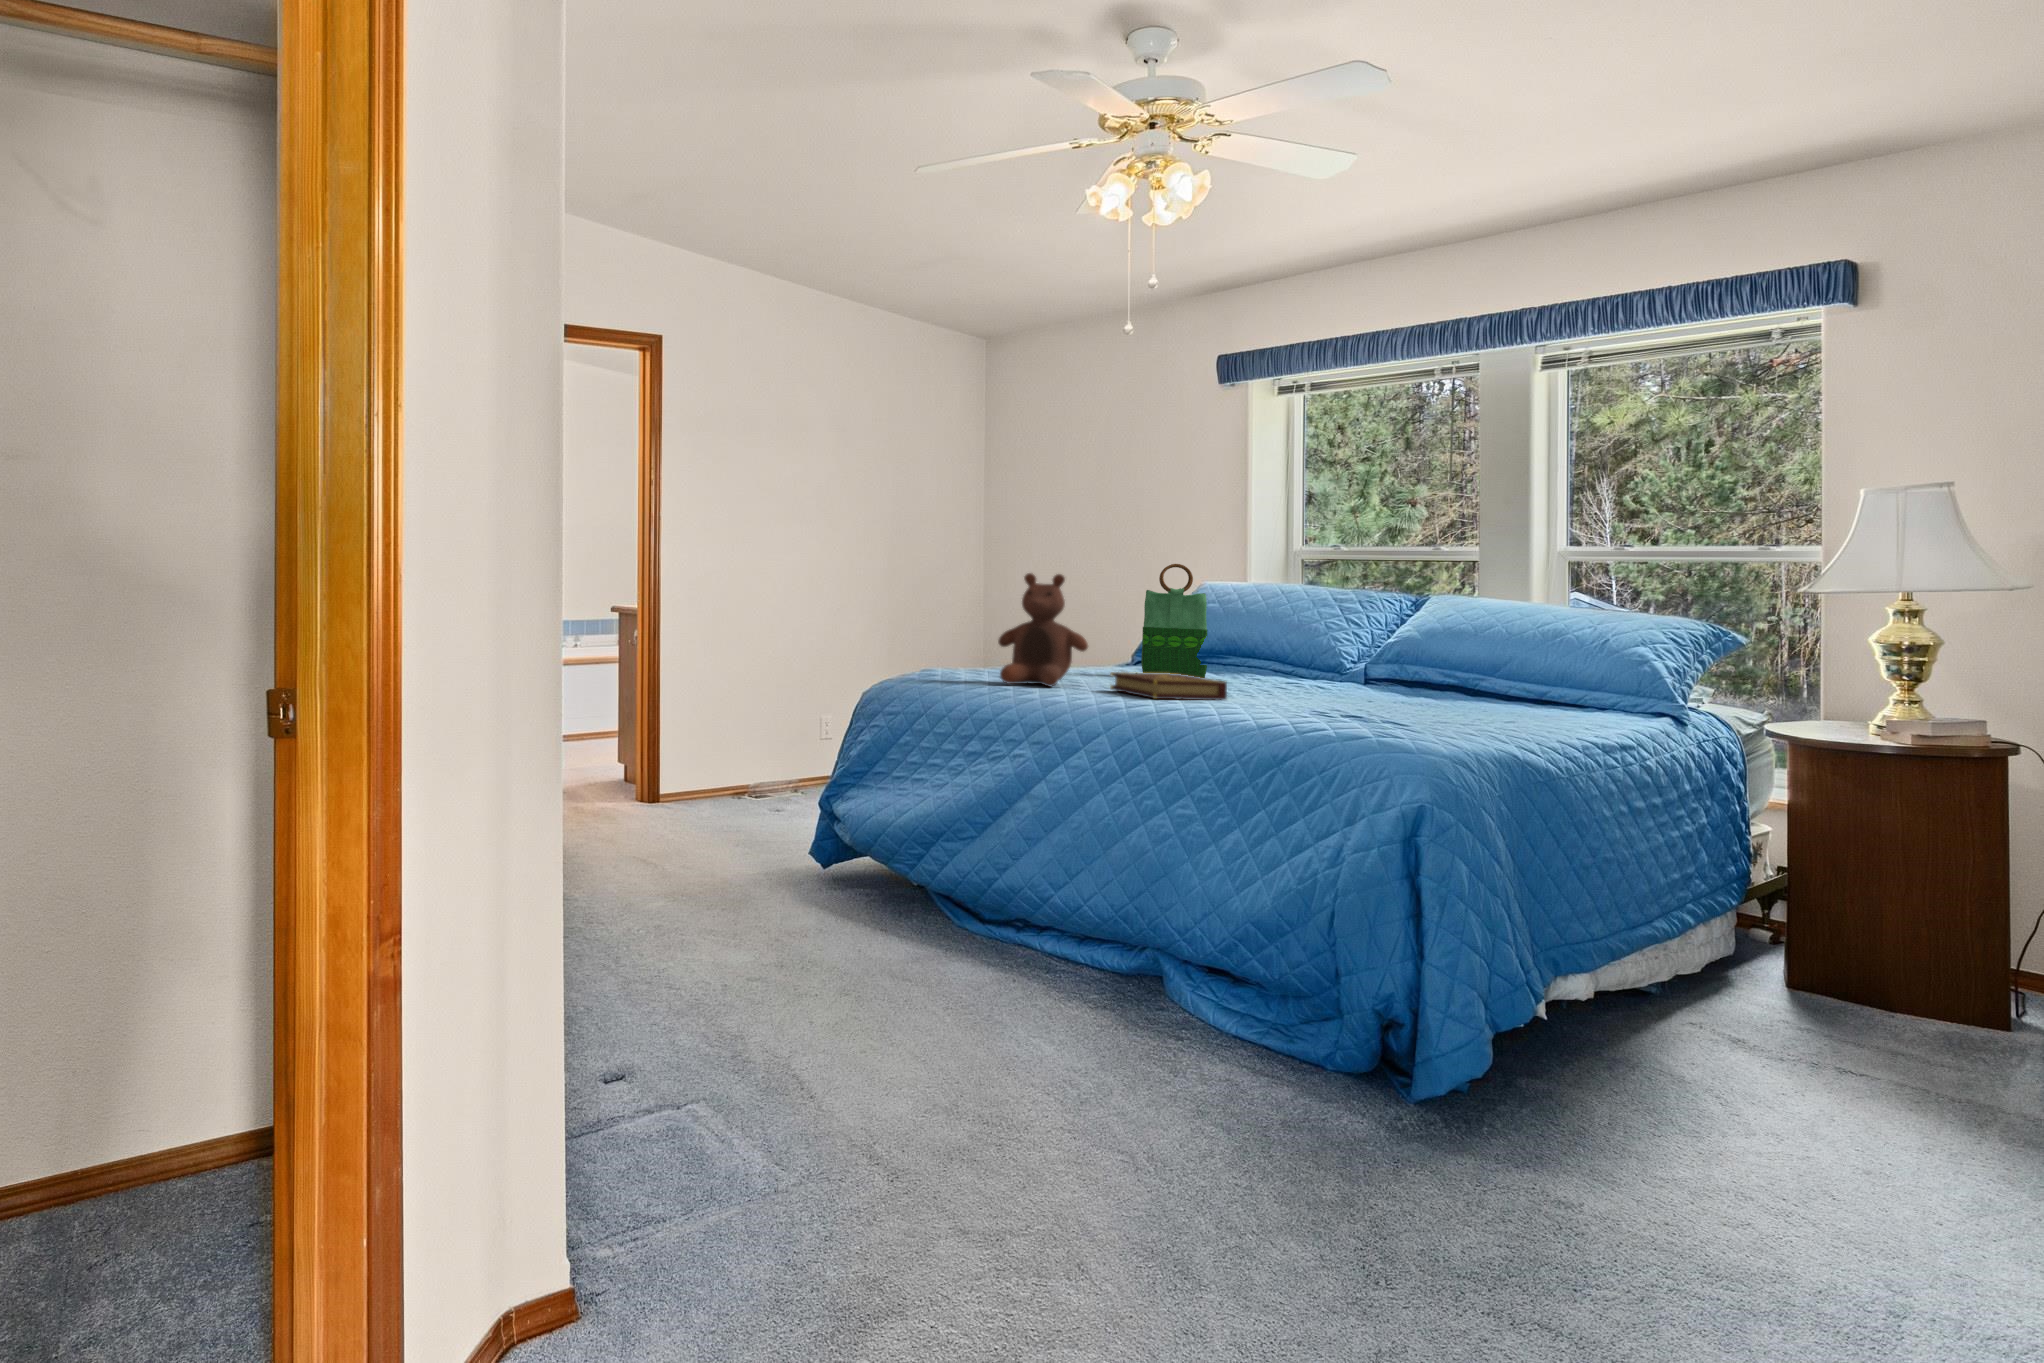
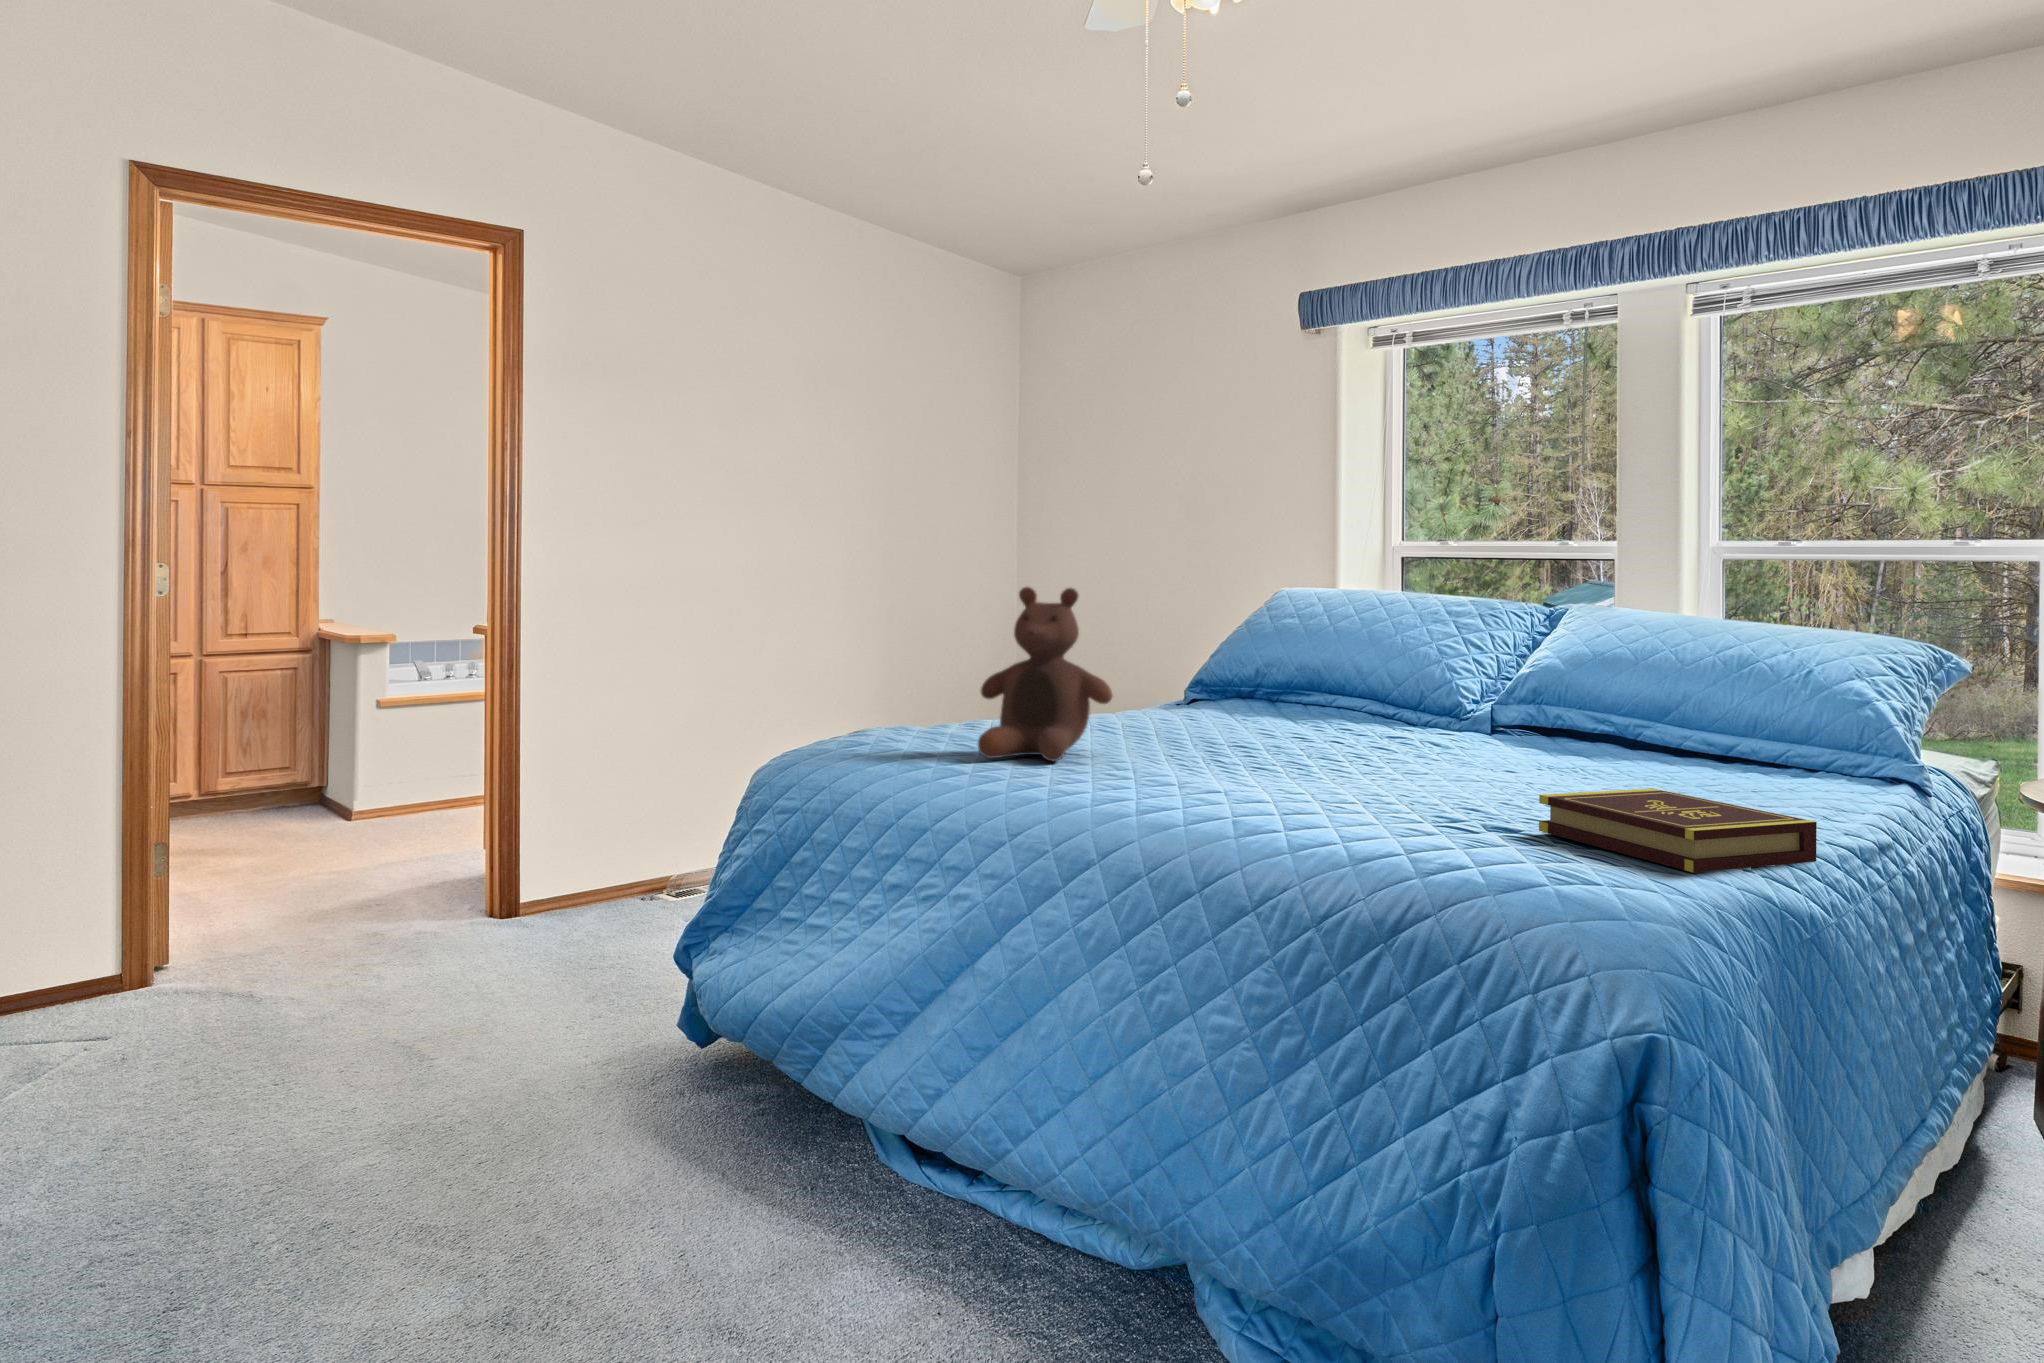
tote bag: present [1141,564,1208,678] -> none [1196,568,1284,728]
book: present [1110,672,1227,700] -> present [1539,788,1817,873]

